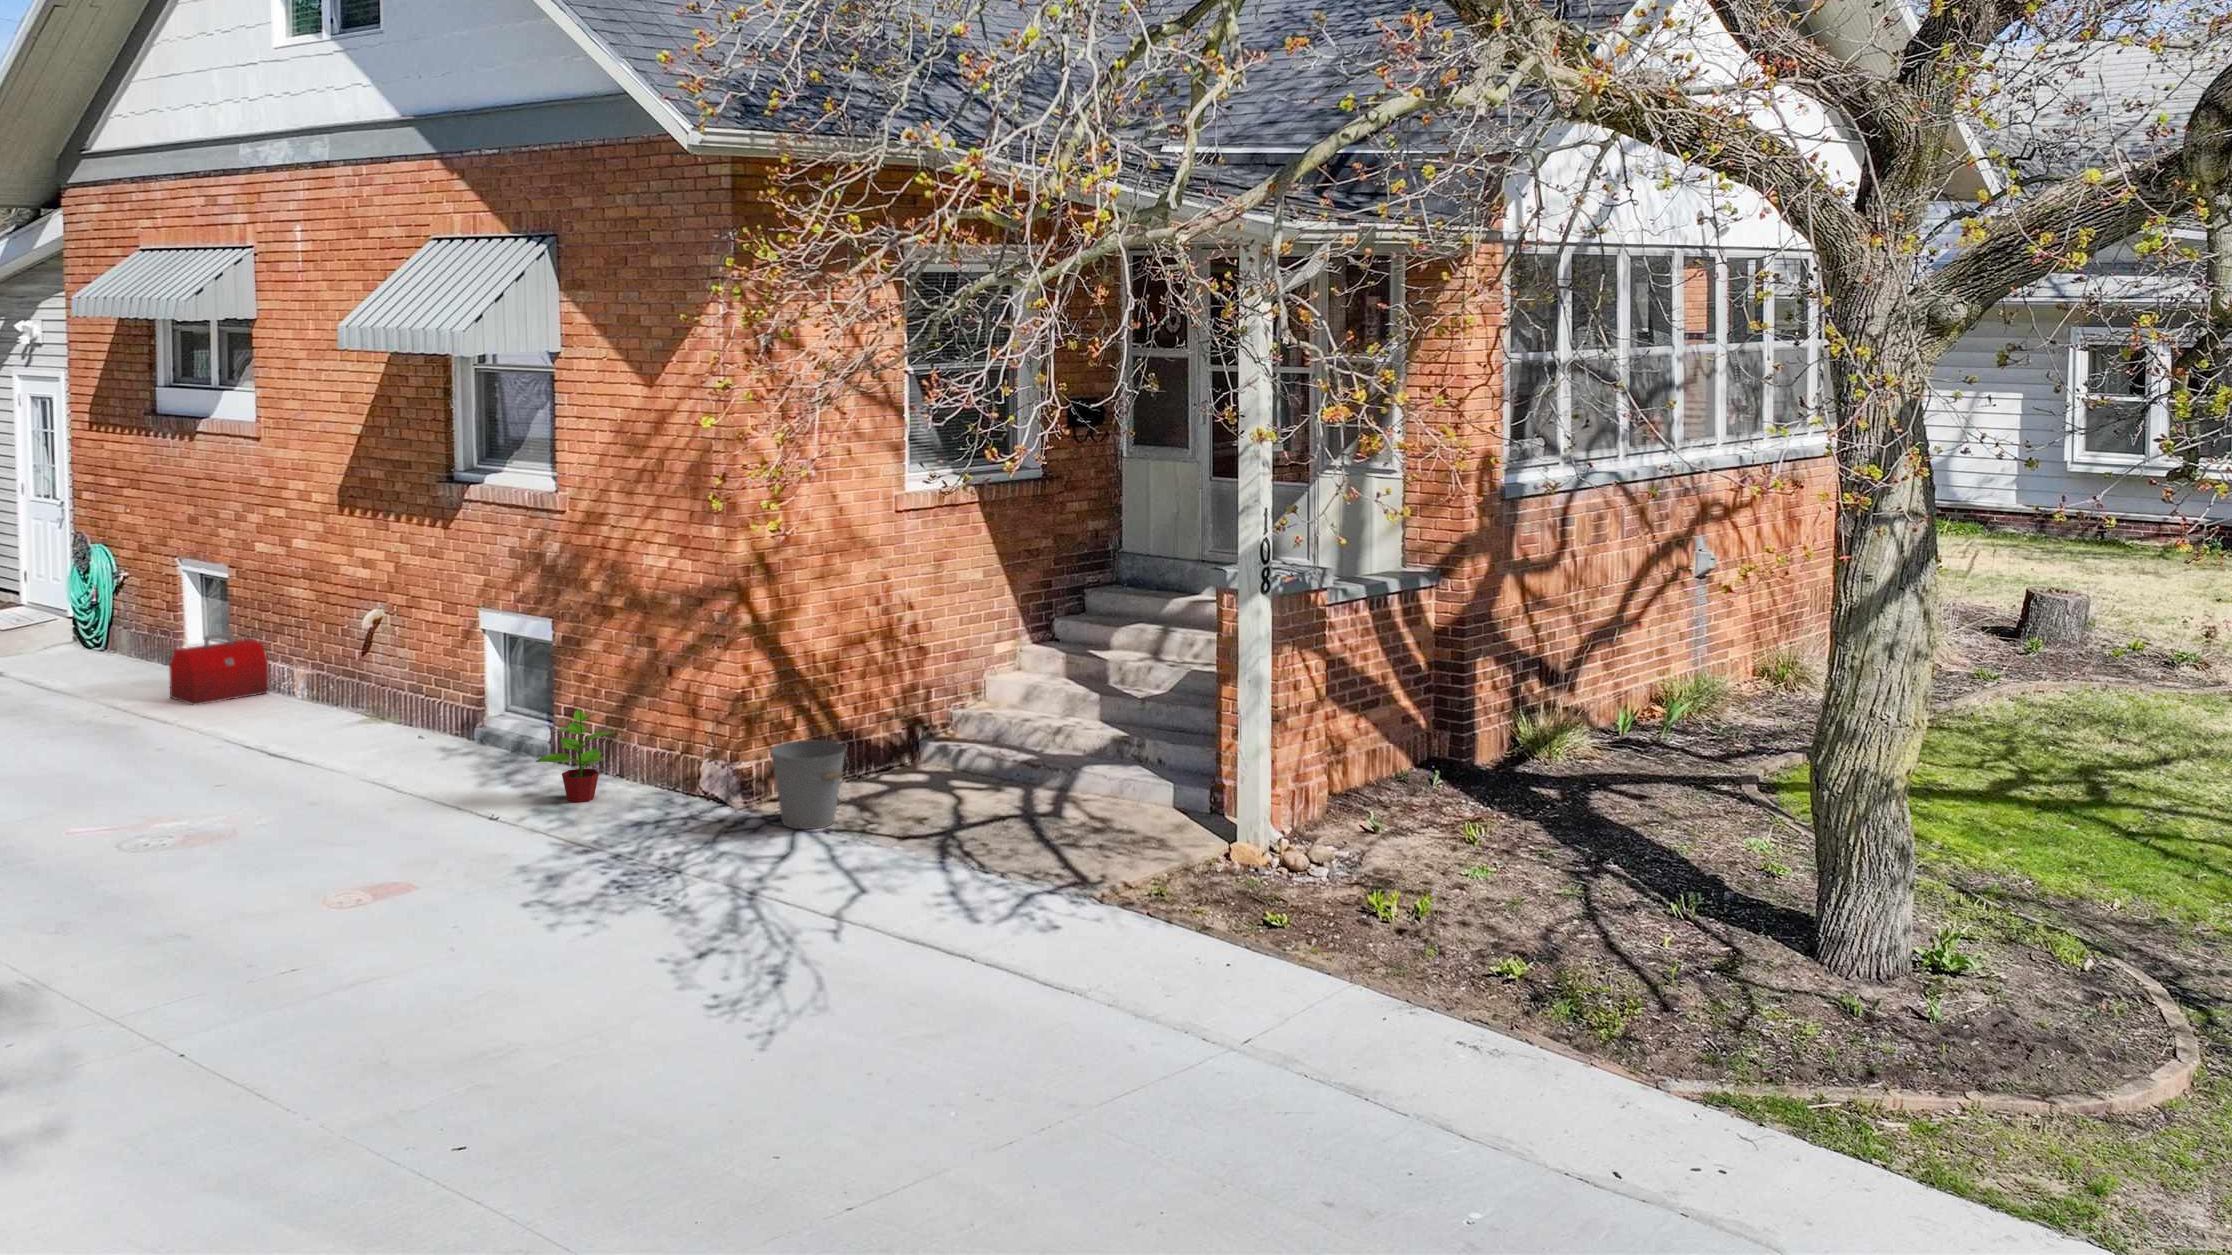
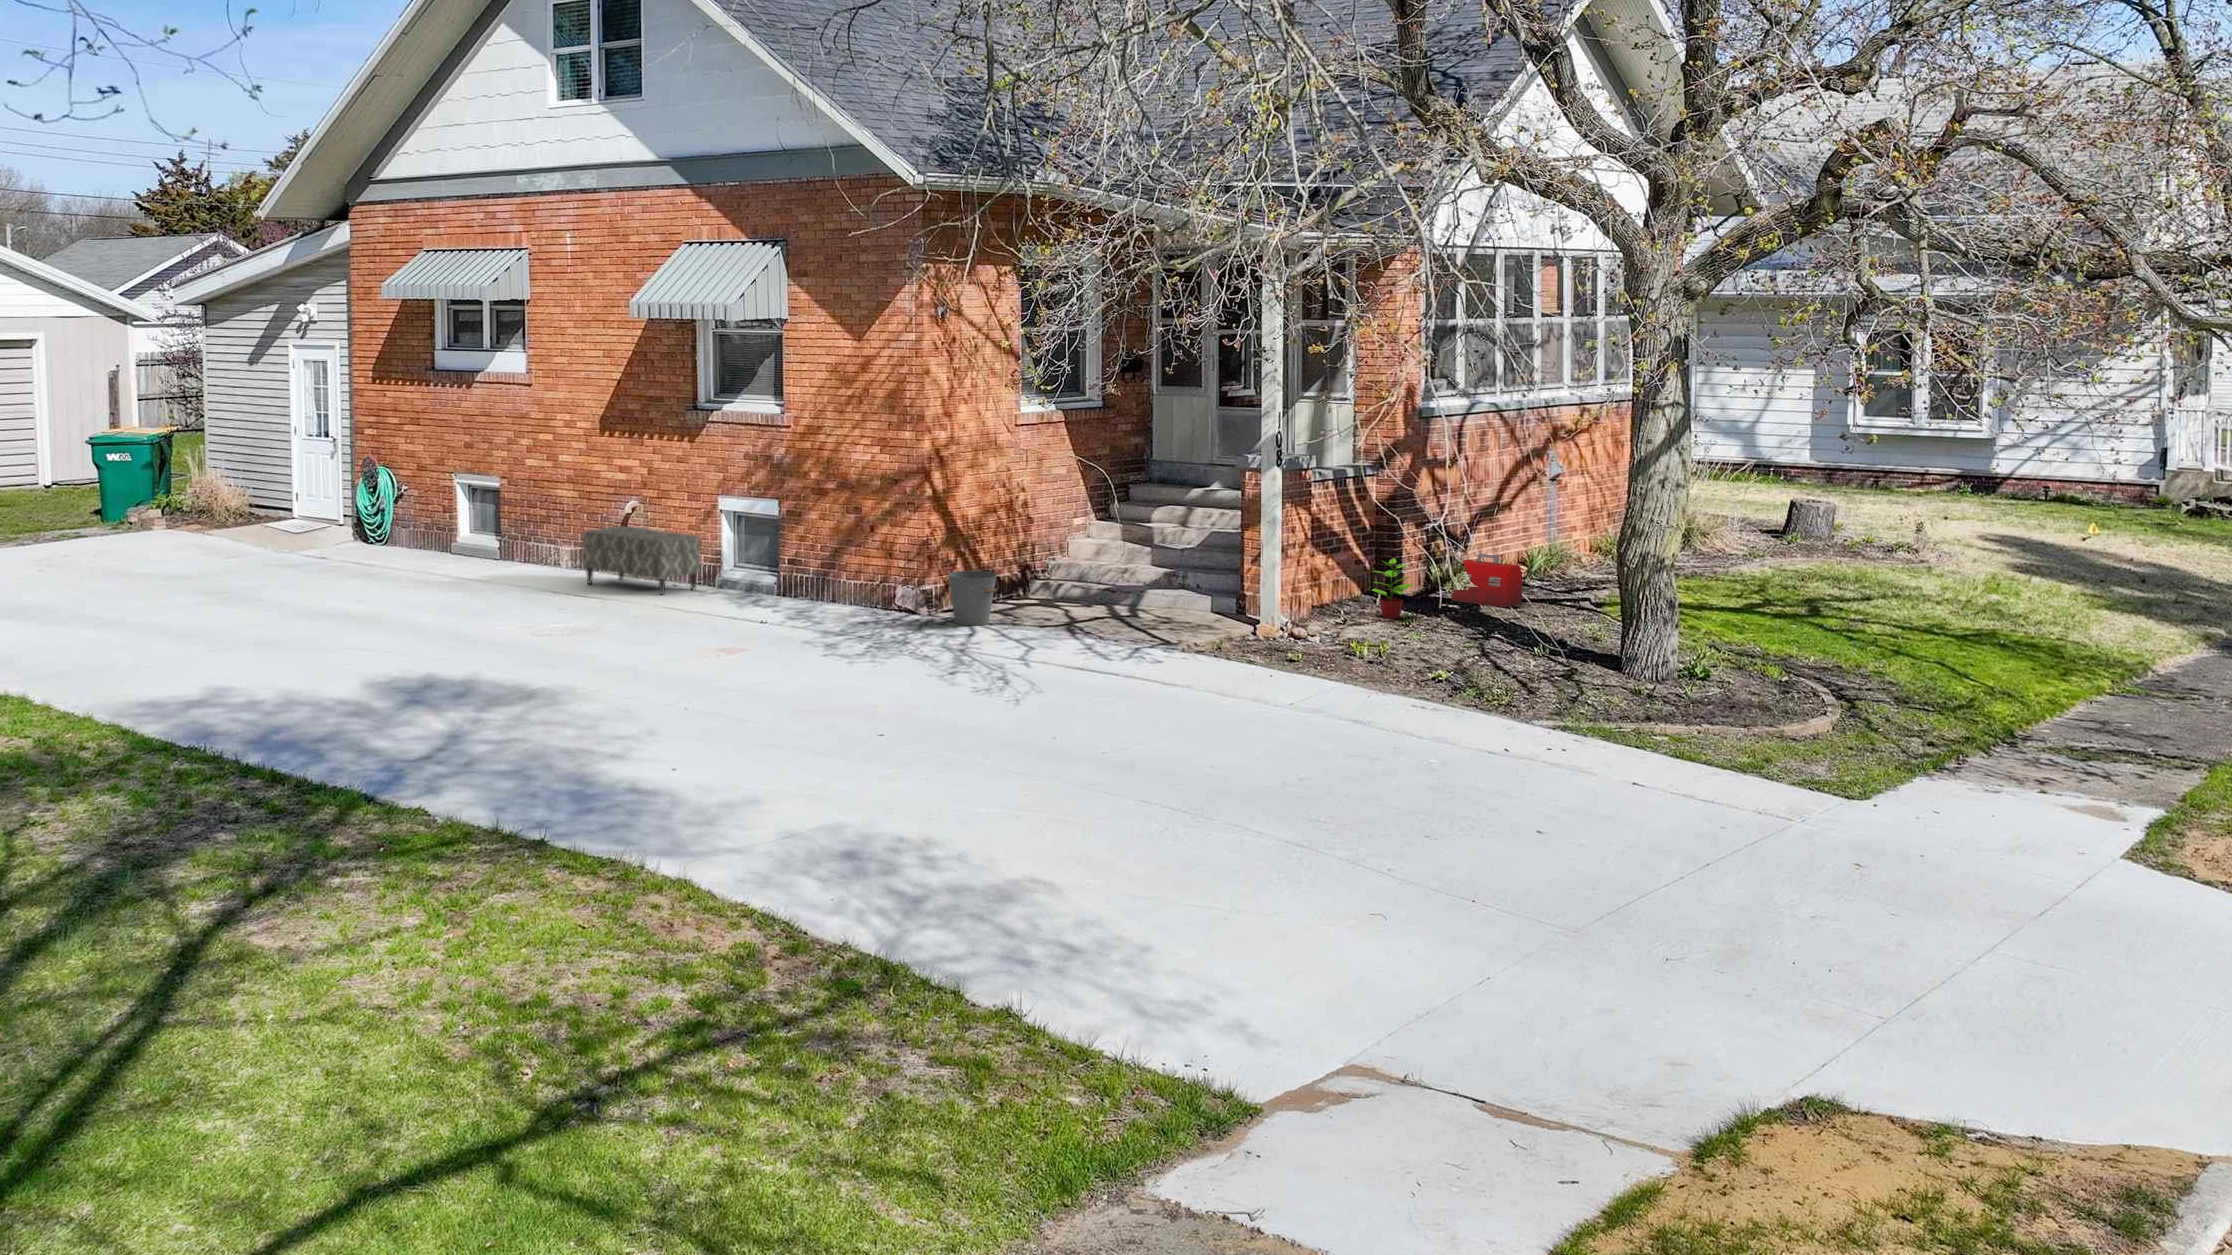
toolbox: present [169,633,268,705] -> present [1452,554,1523,607]
bench: none [287,646,452,759] -> present [582,526,700,595]
potted plant: present [536,709,614,802] -> present [1369,558,1412,618]

